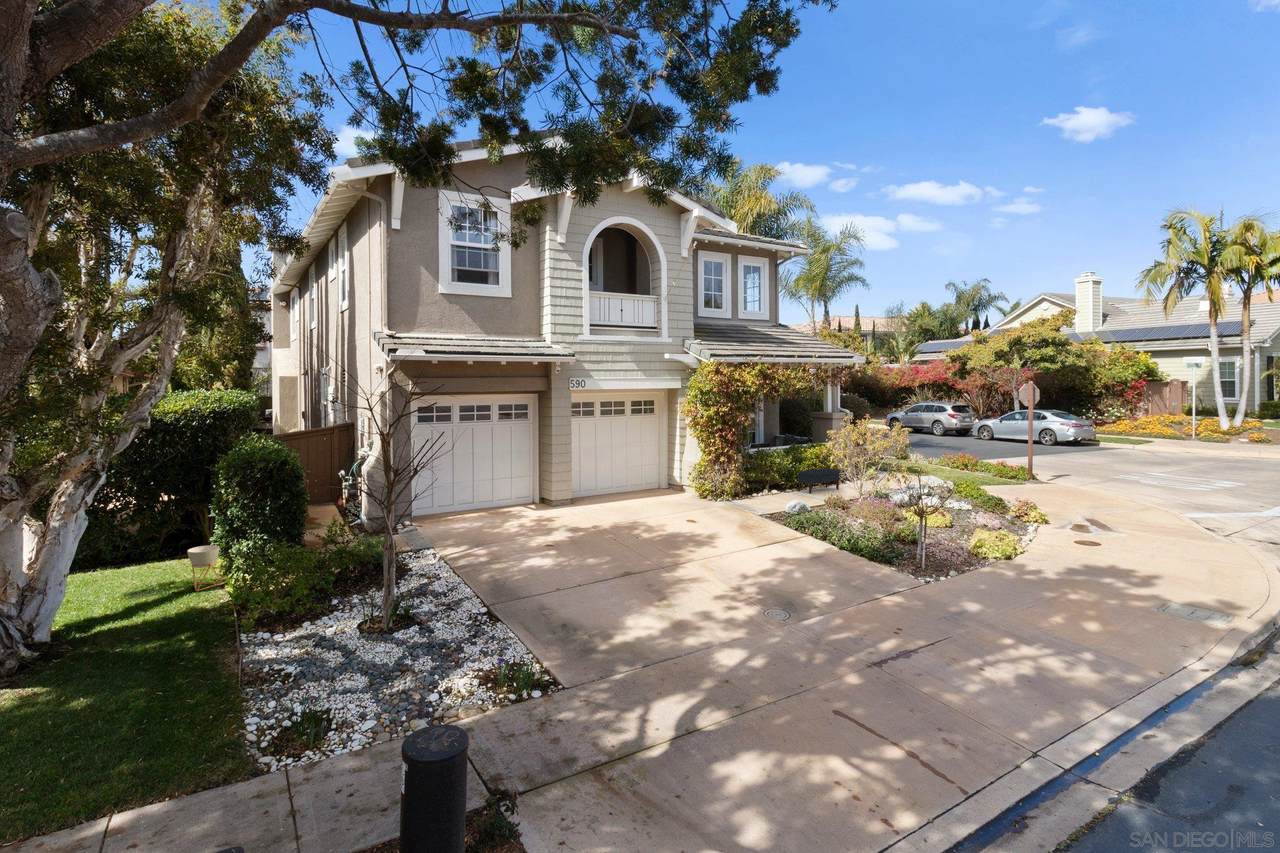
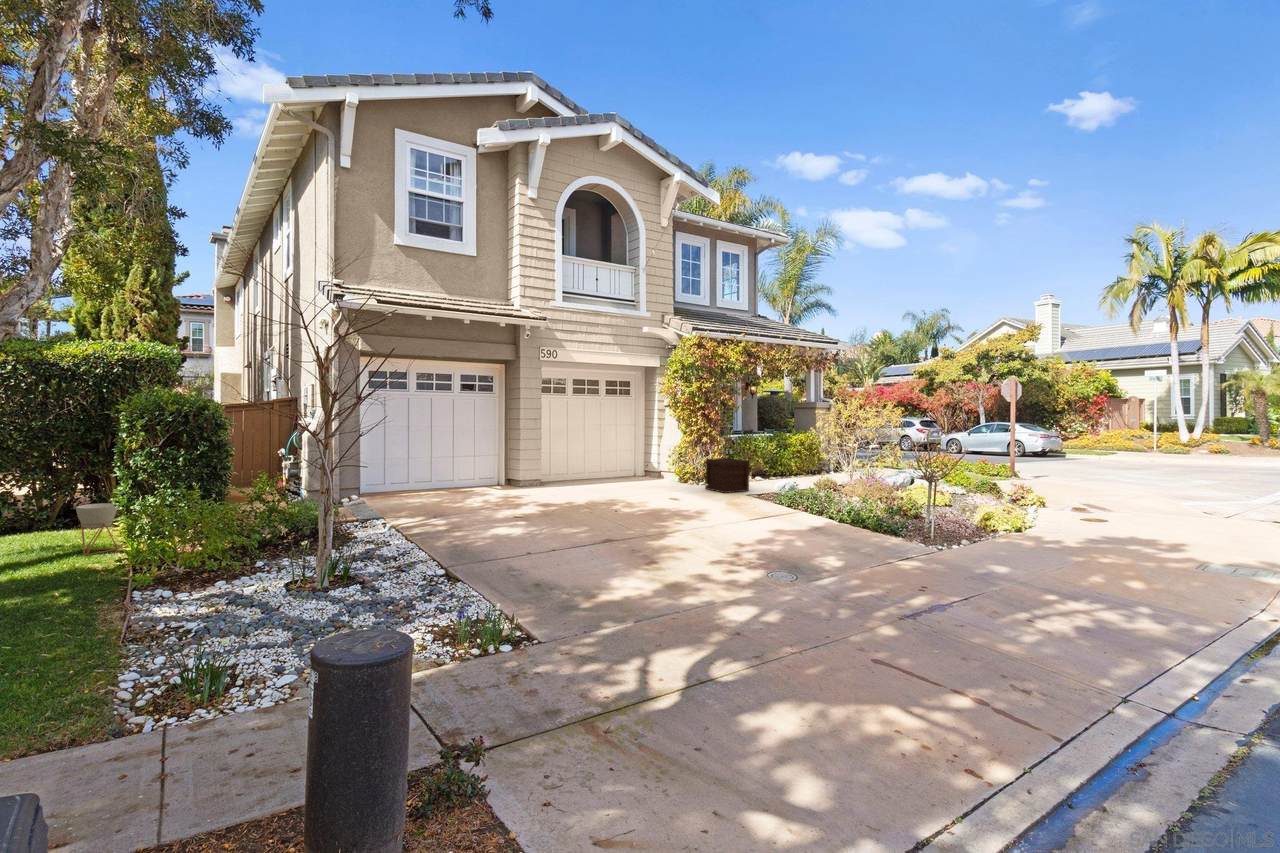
bench: present [798,468,840,494] -> none [785,457,830,483]
wooden crate: none [722,474,762,509] -> present [705,458,750,493]

